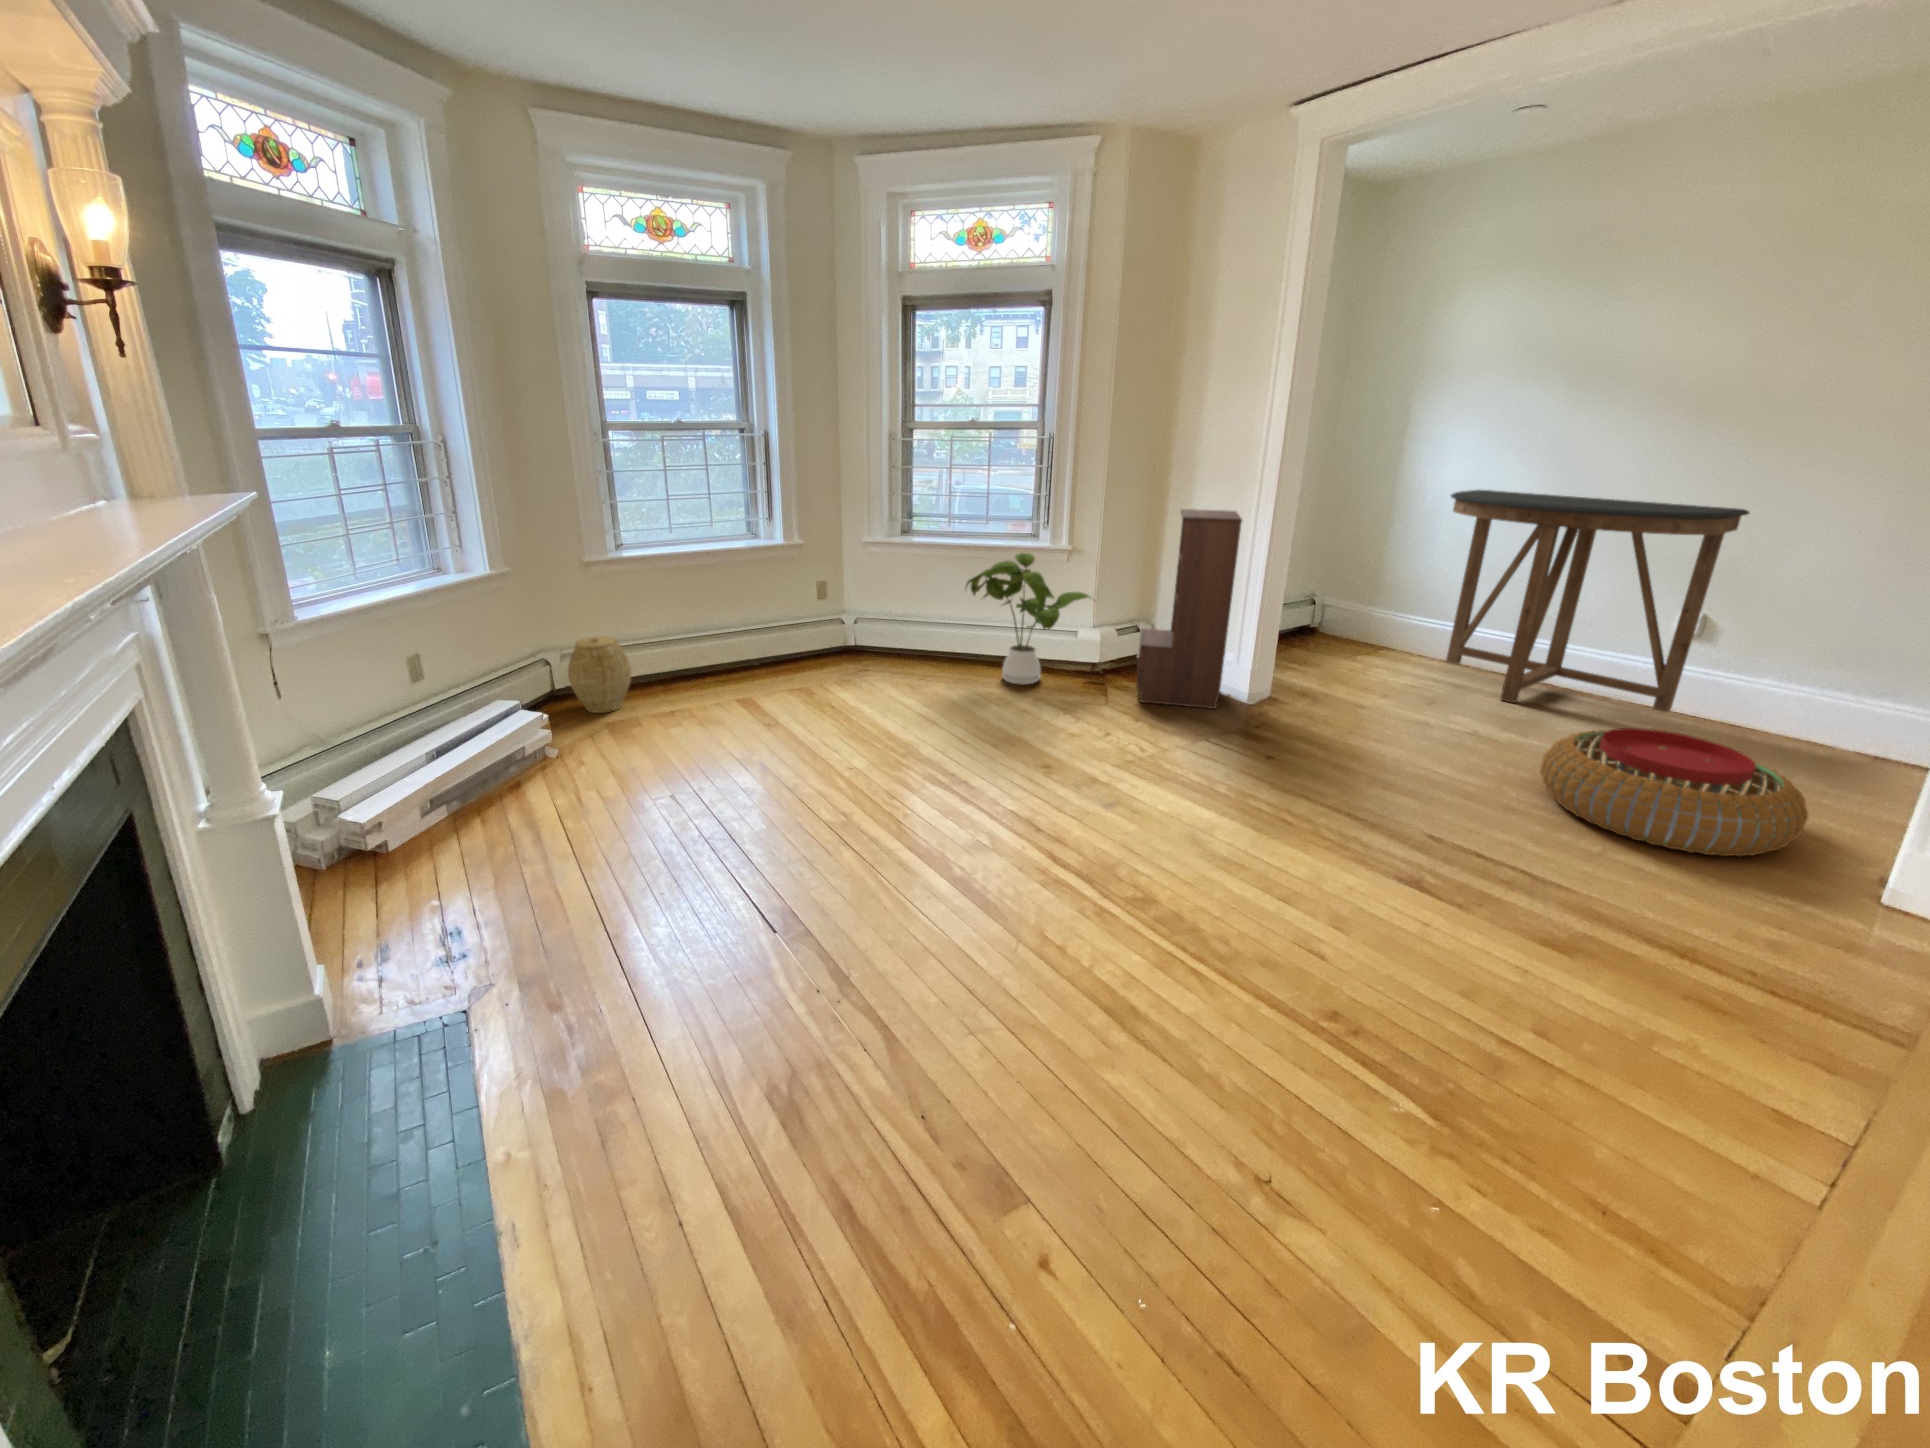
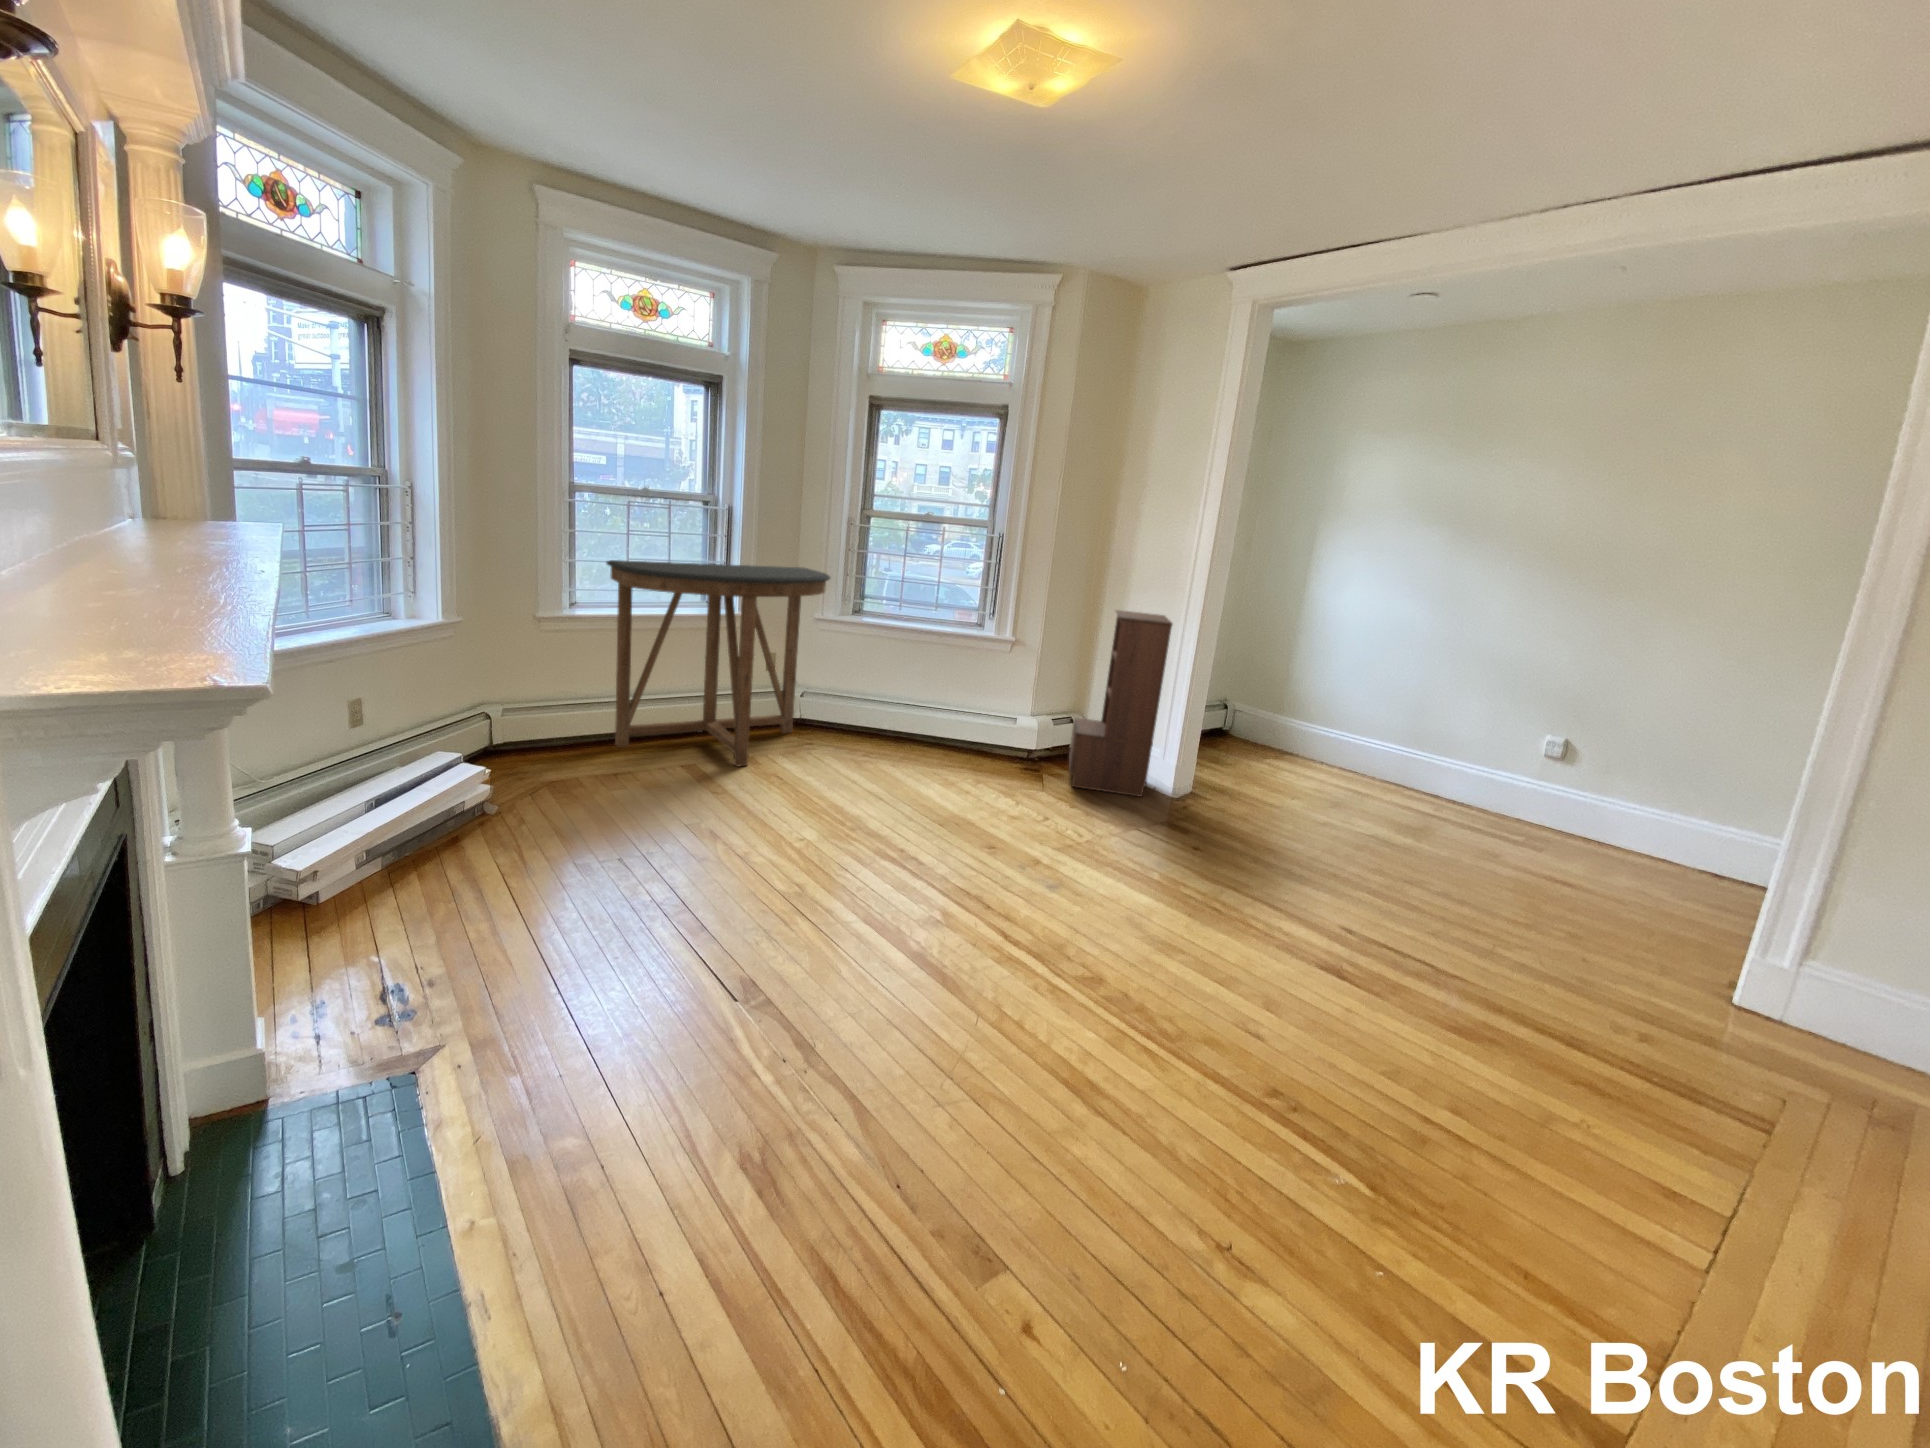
console table: present [1446,490,1749,712] -> present [607,560,830,767]
house plant: present [966,553,1091,685] -> none [912,639,1035,764]
woven basket: present [568,636,631,713] -> none [512,692,578,769]
pouf: present [1540,728,1808,857] -> none [1431,832,1655,952]

